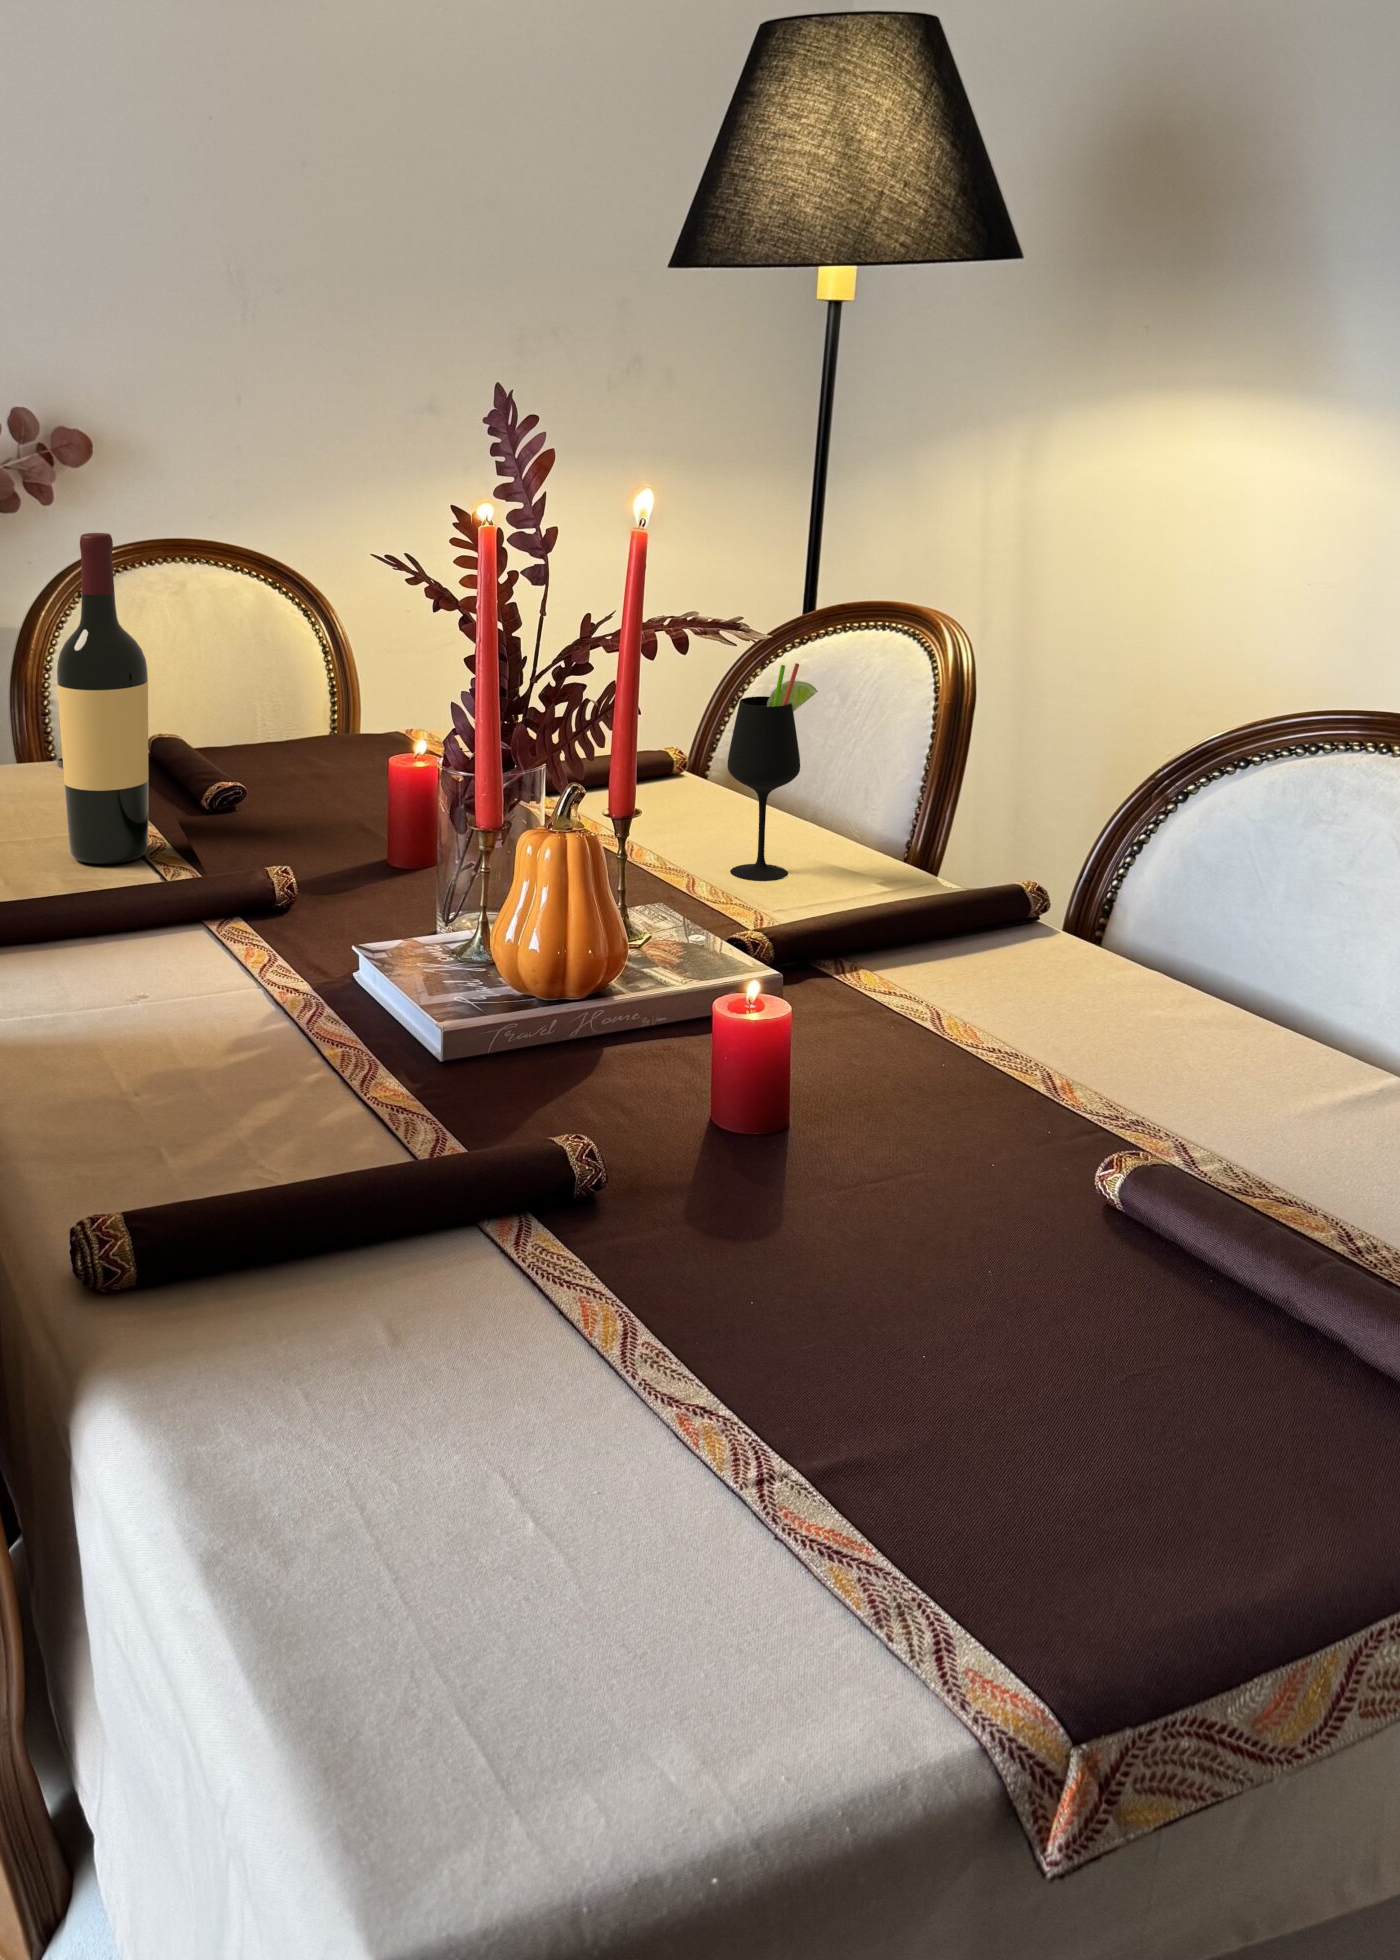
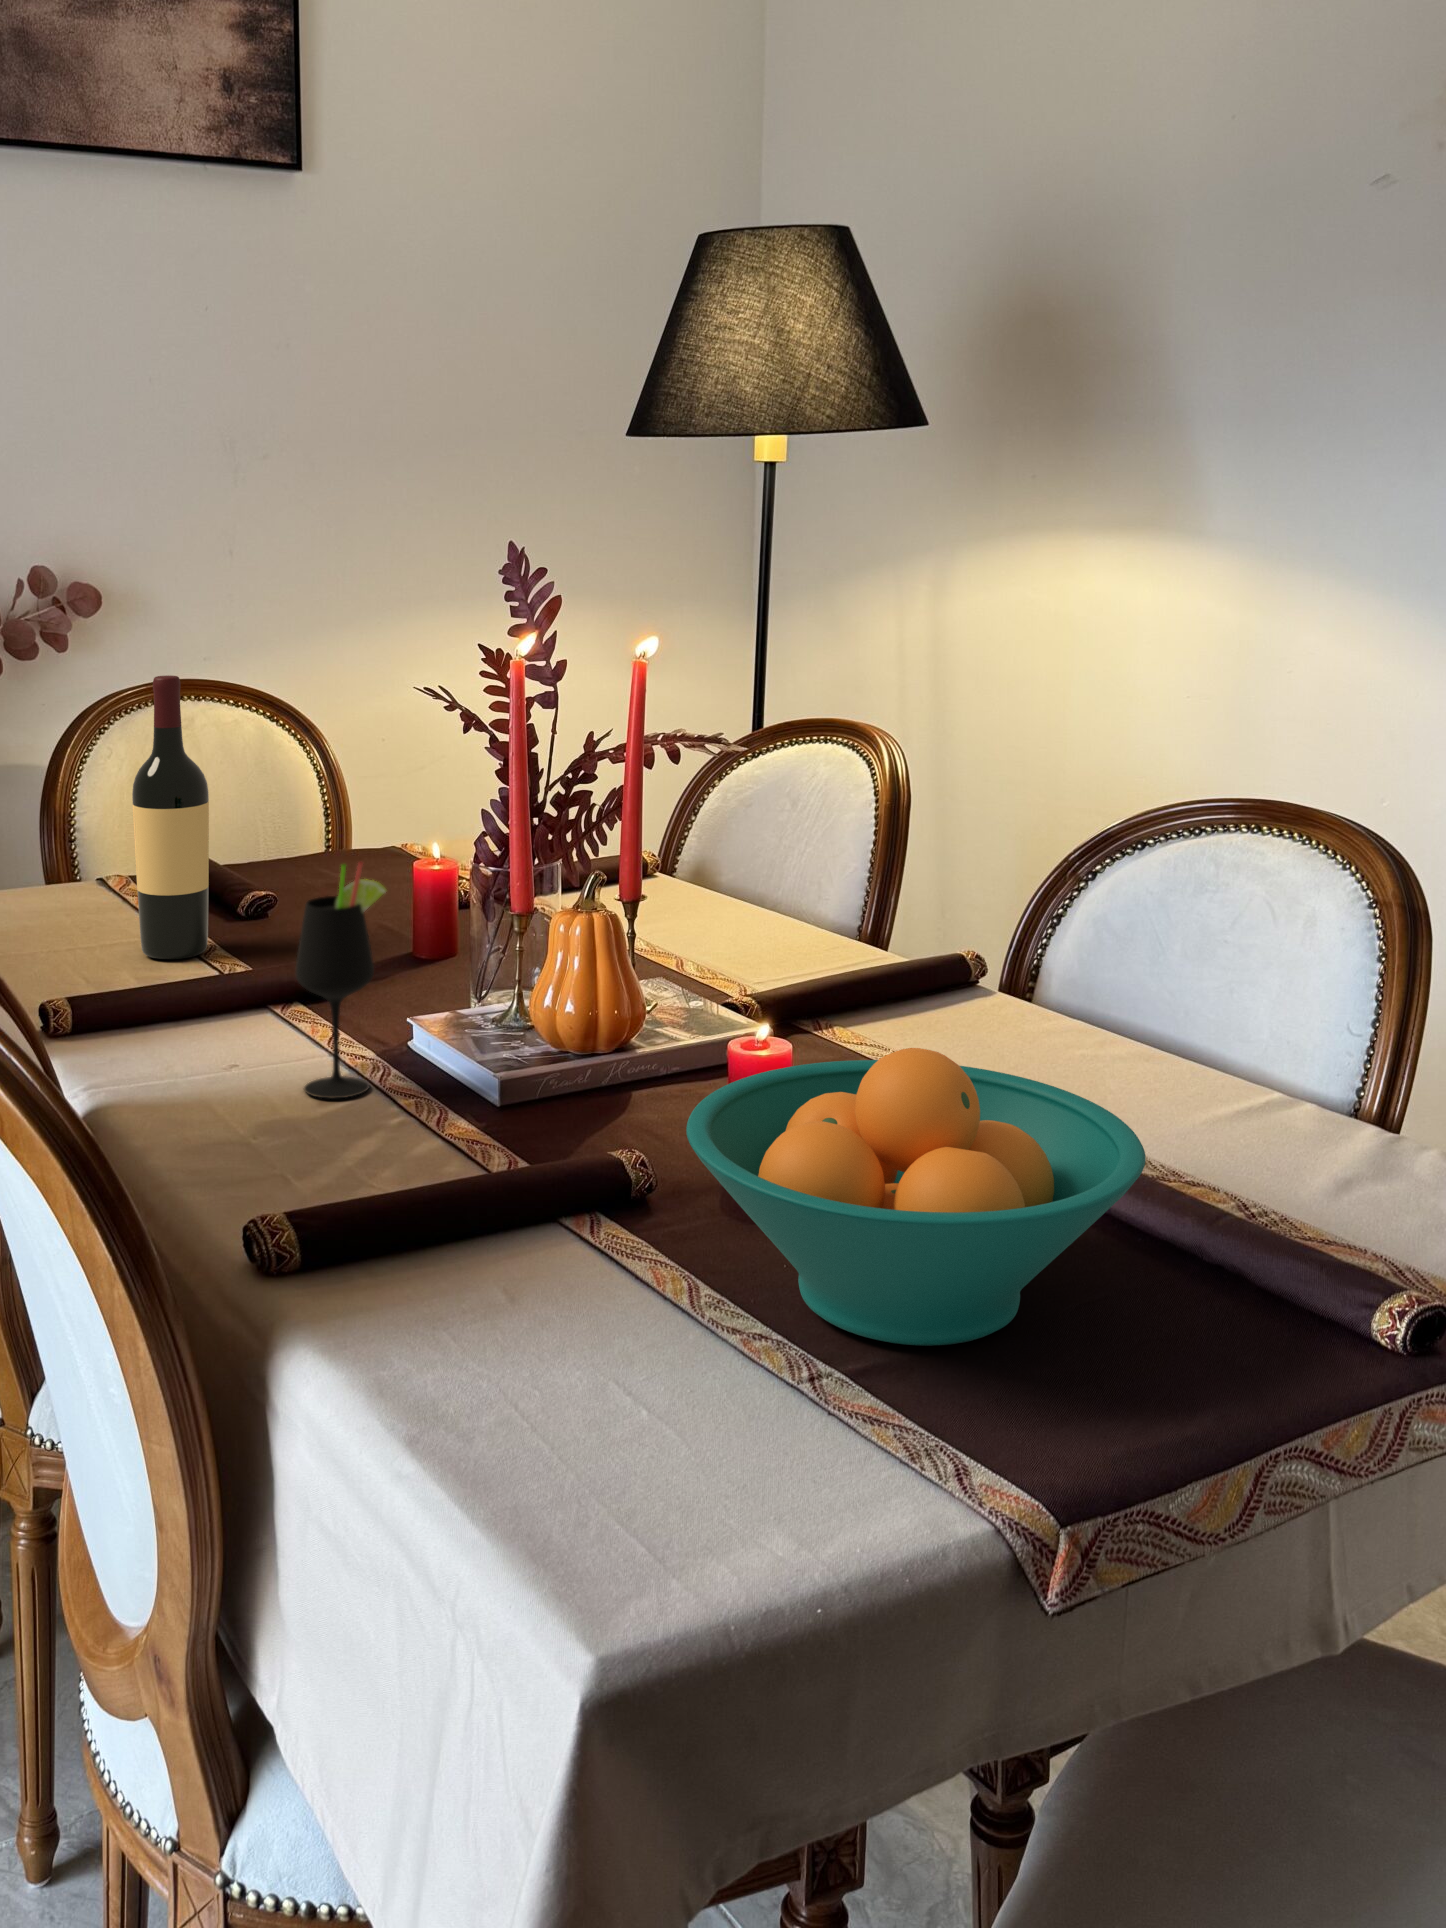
wine glass: present [728,663,818,881] -> present [296,861,386,1098]
fruit bowl: none [621,1045,1221,1438] -> present [686,1048,1146,1346]

